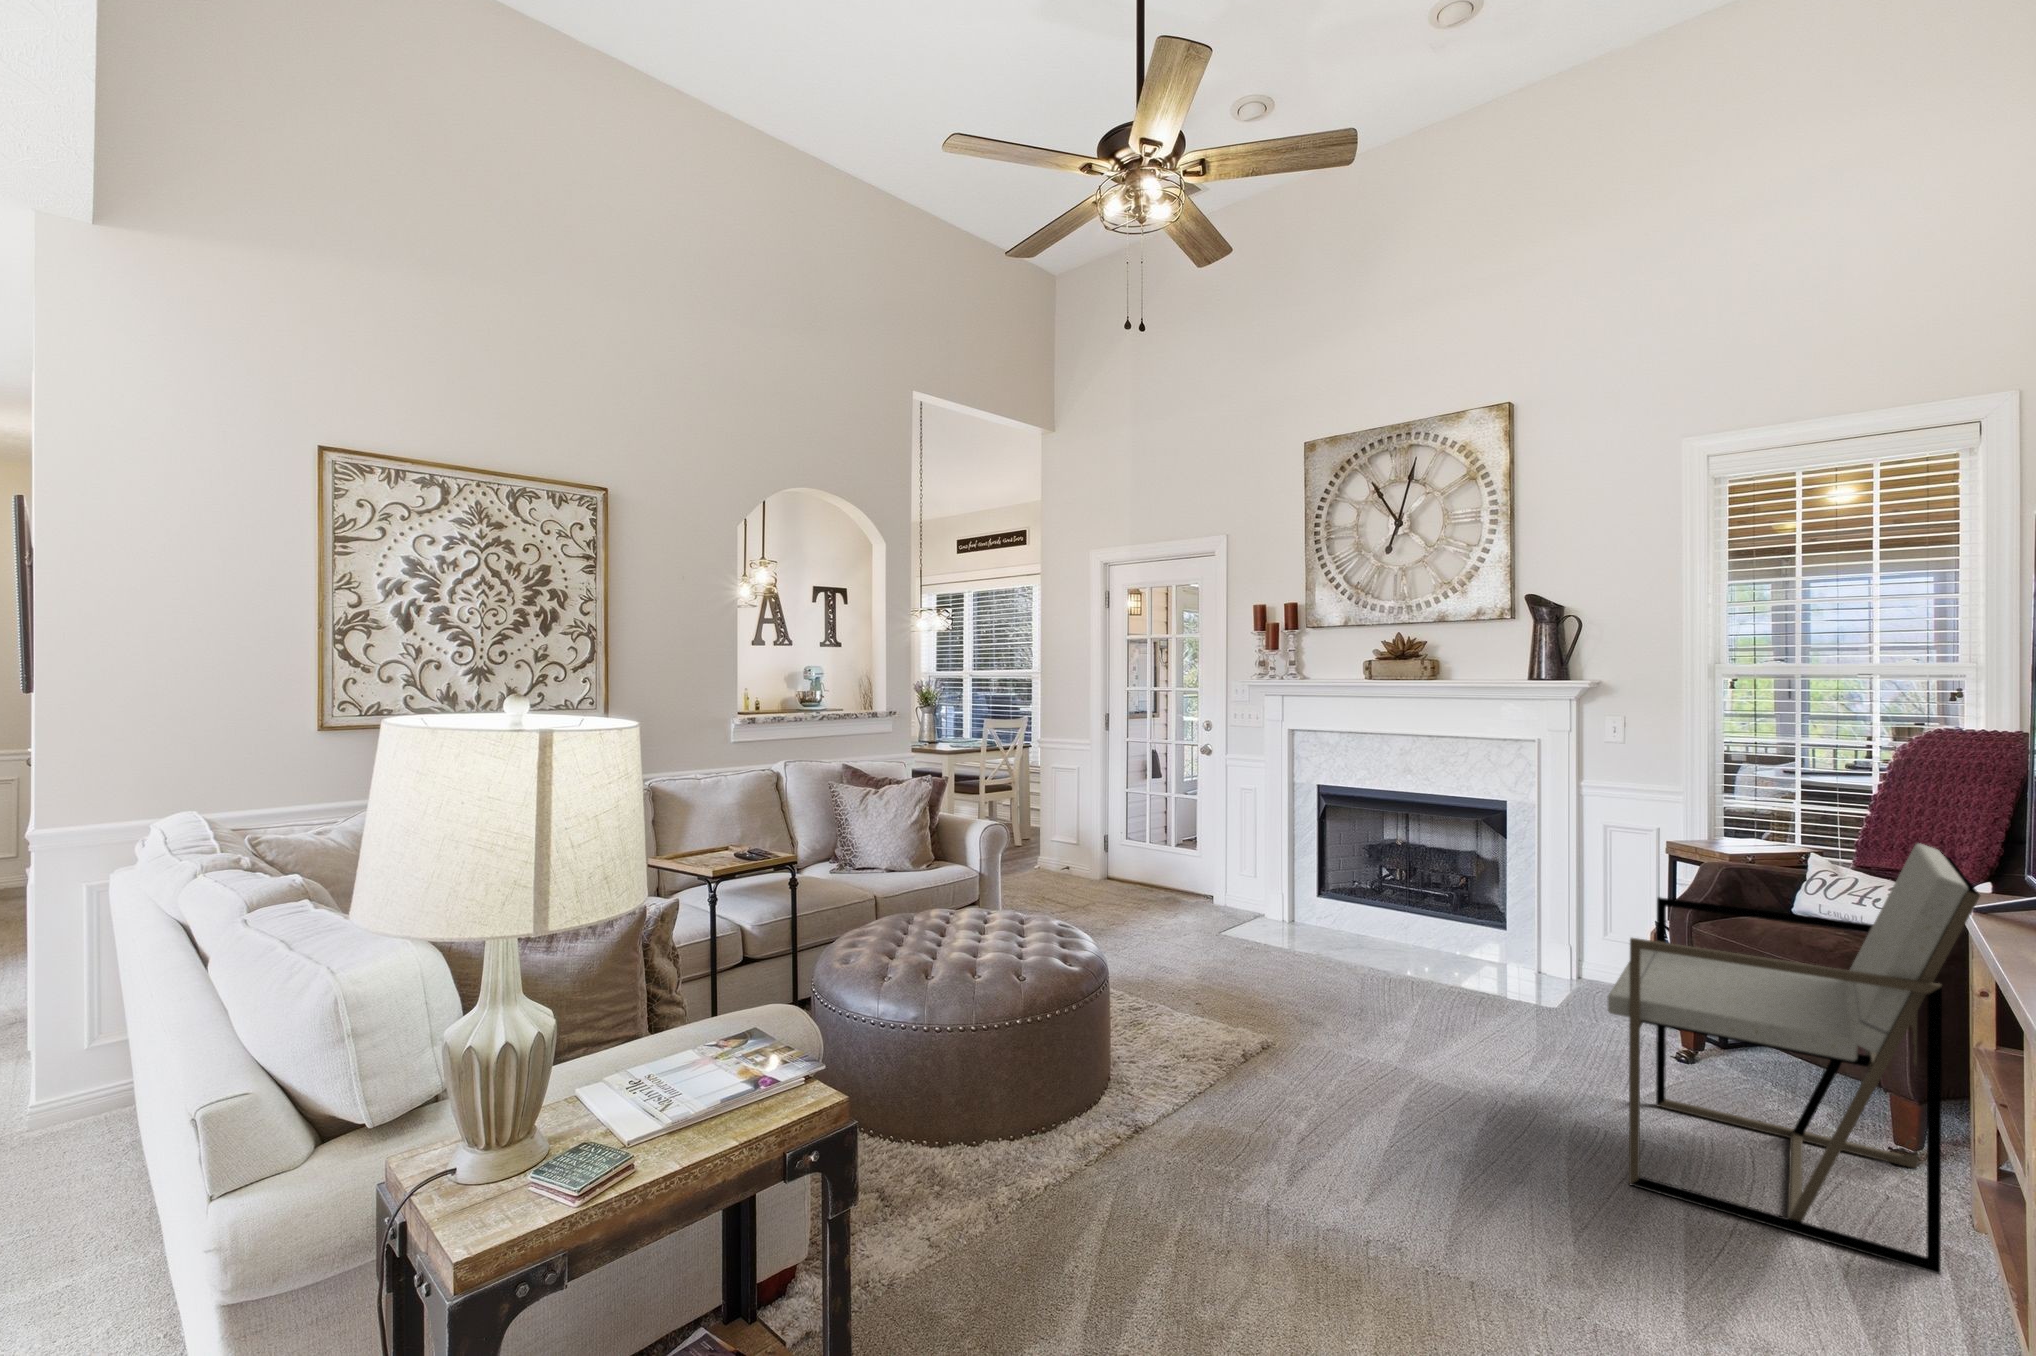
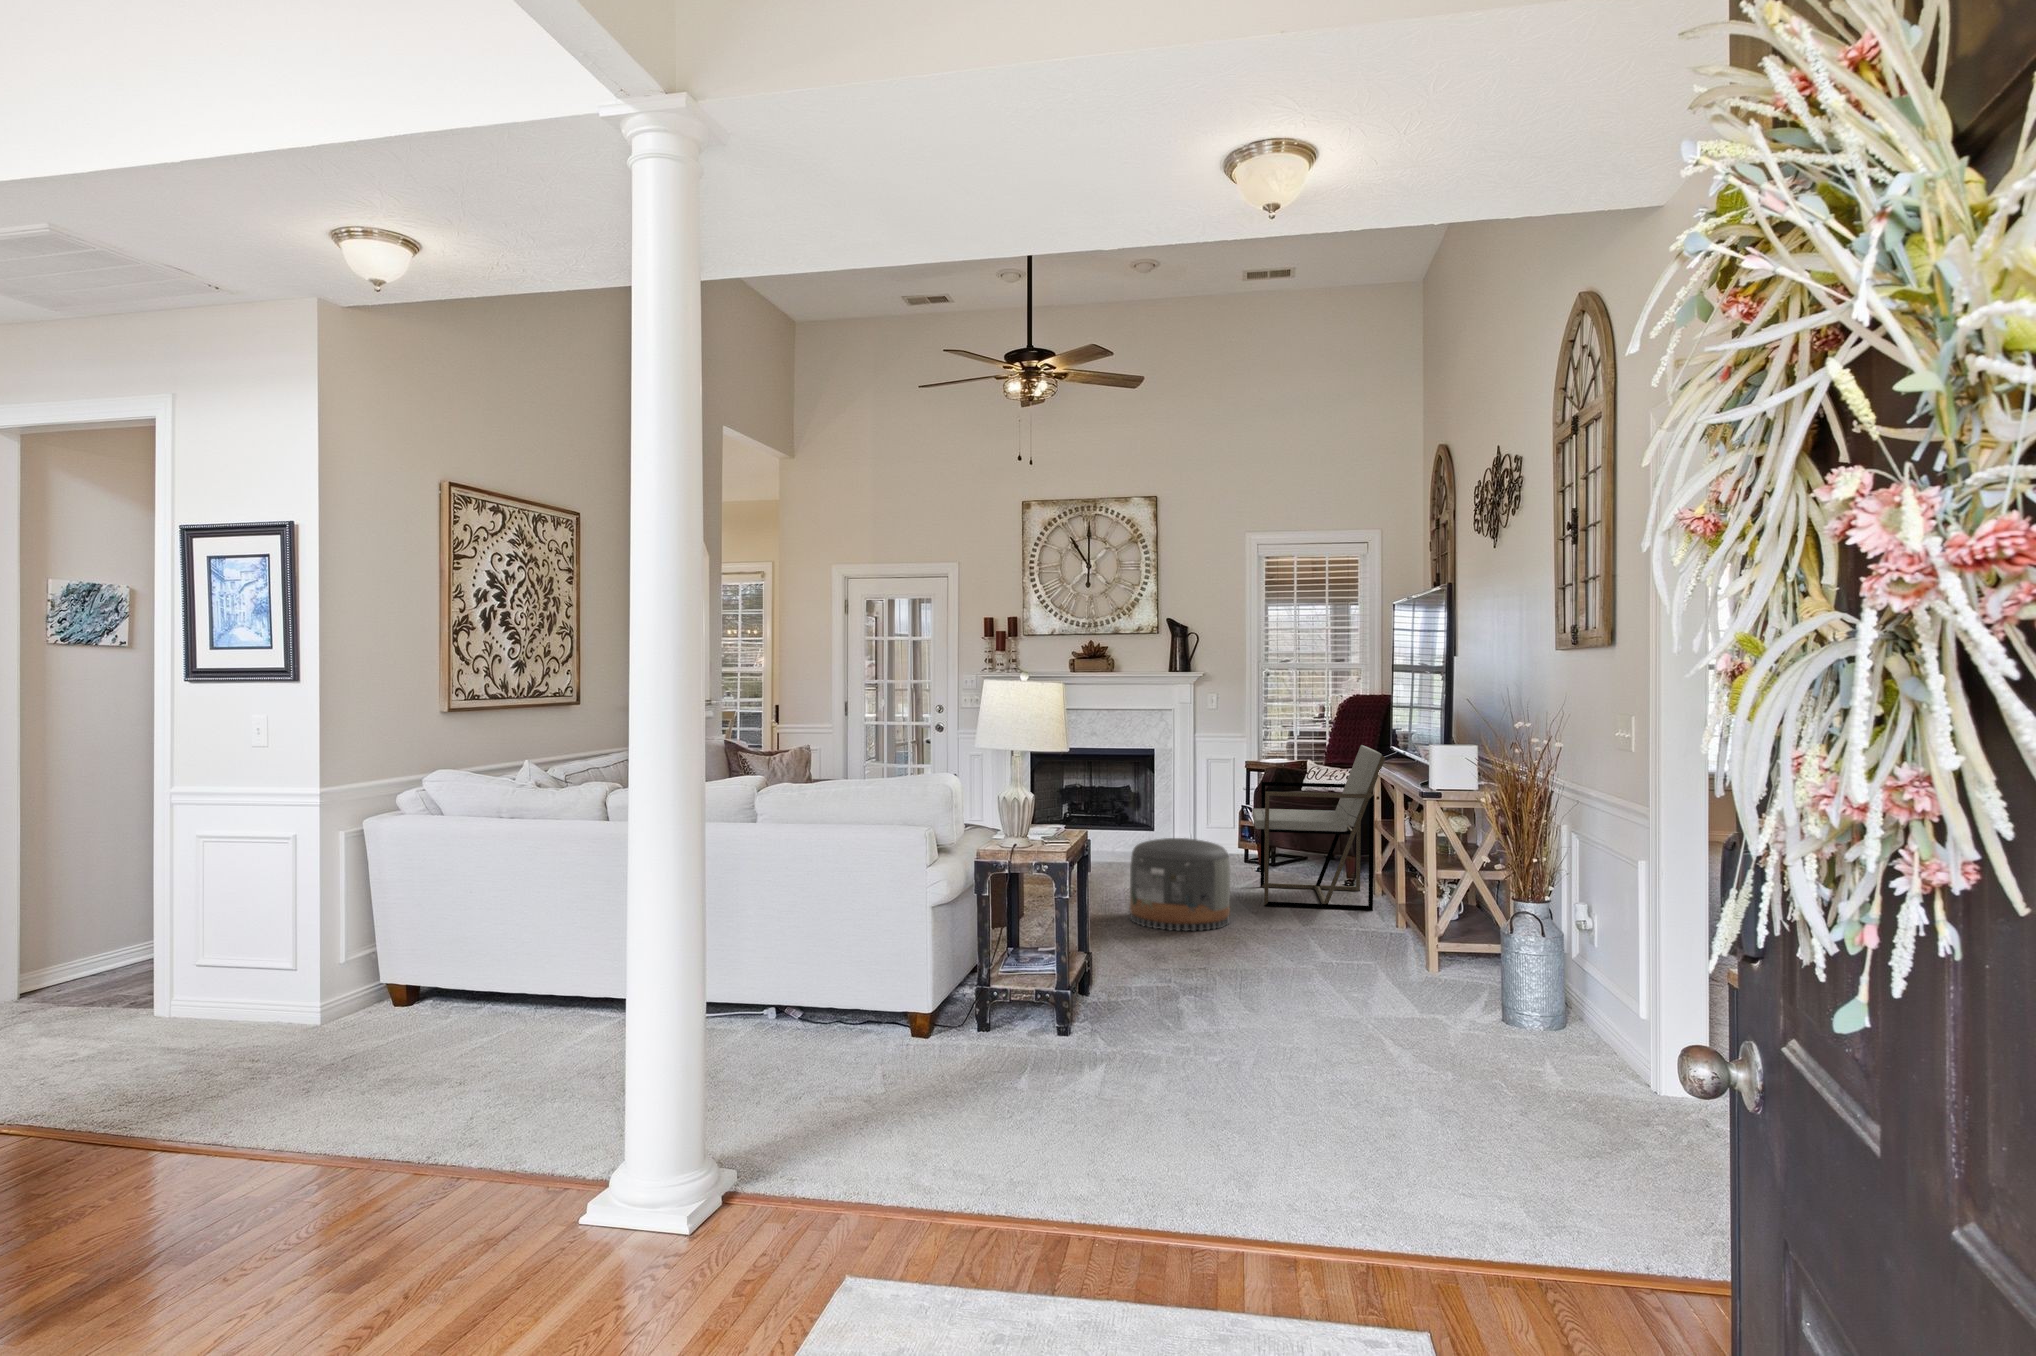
pouf: none [1280,1016,1503,1266] -> present [1130,838,1230,931]

